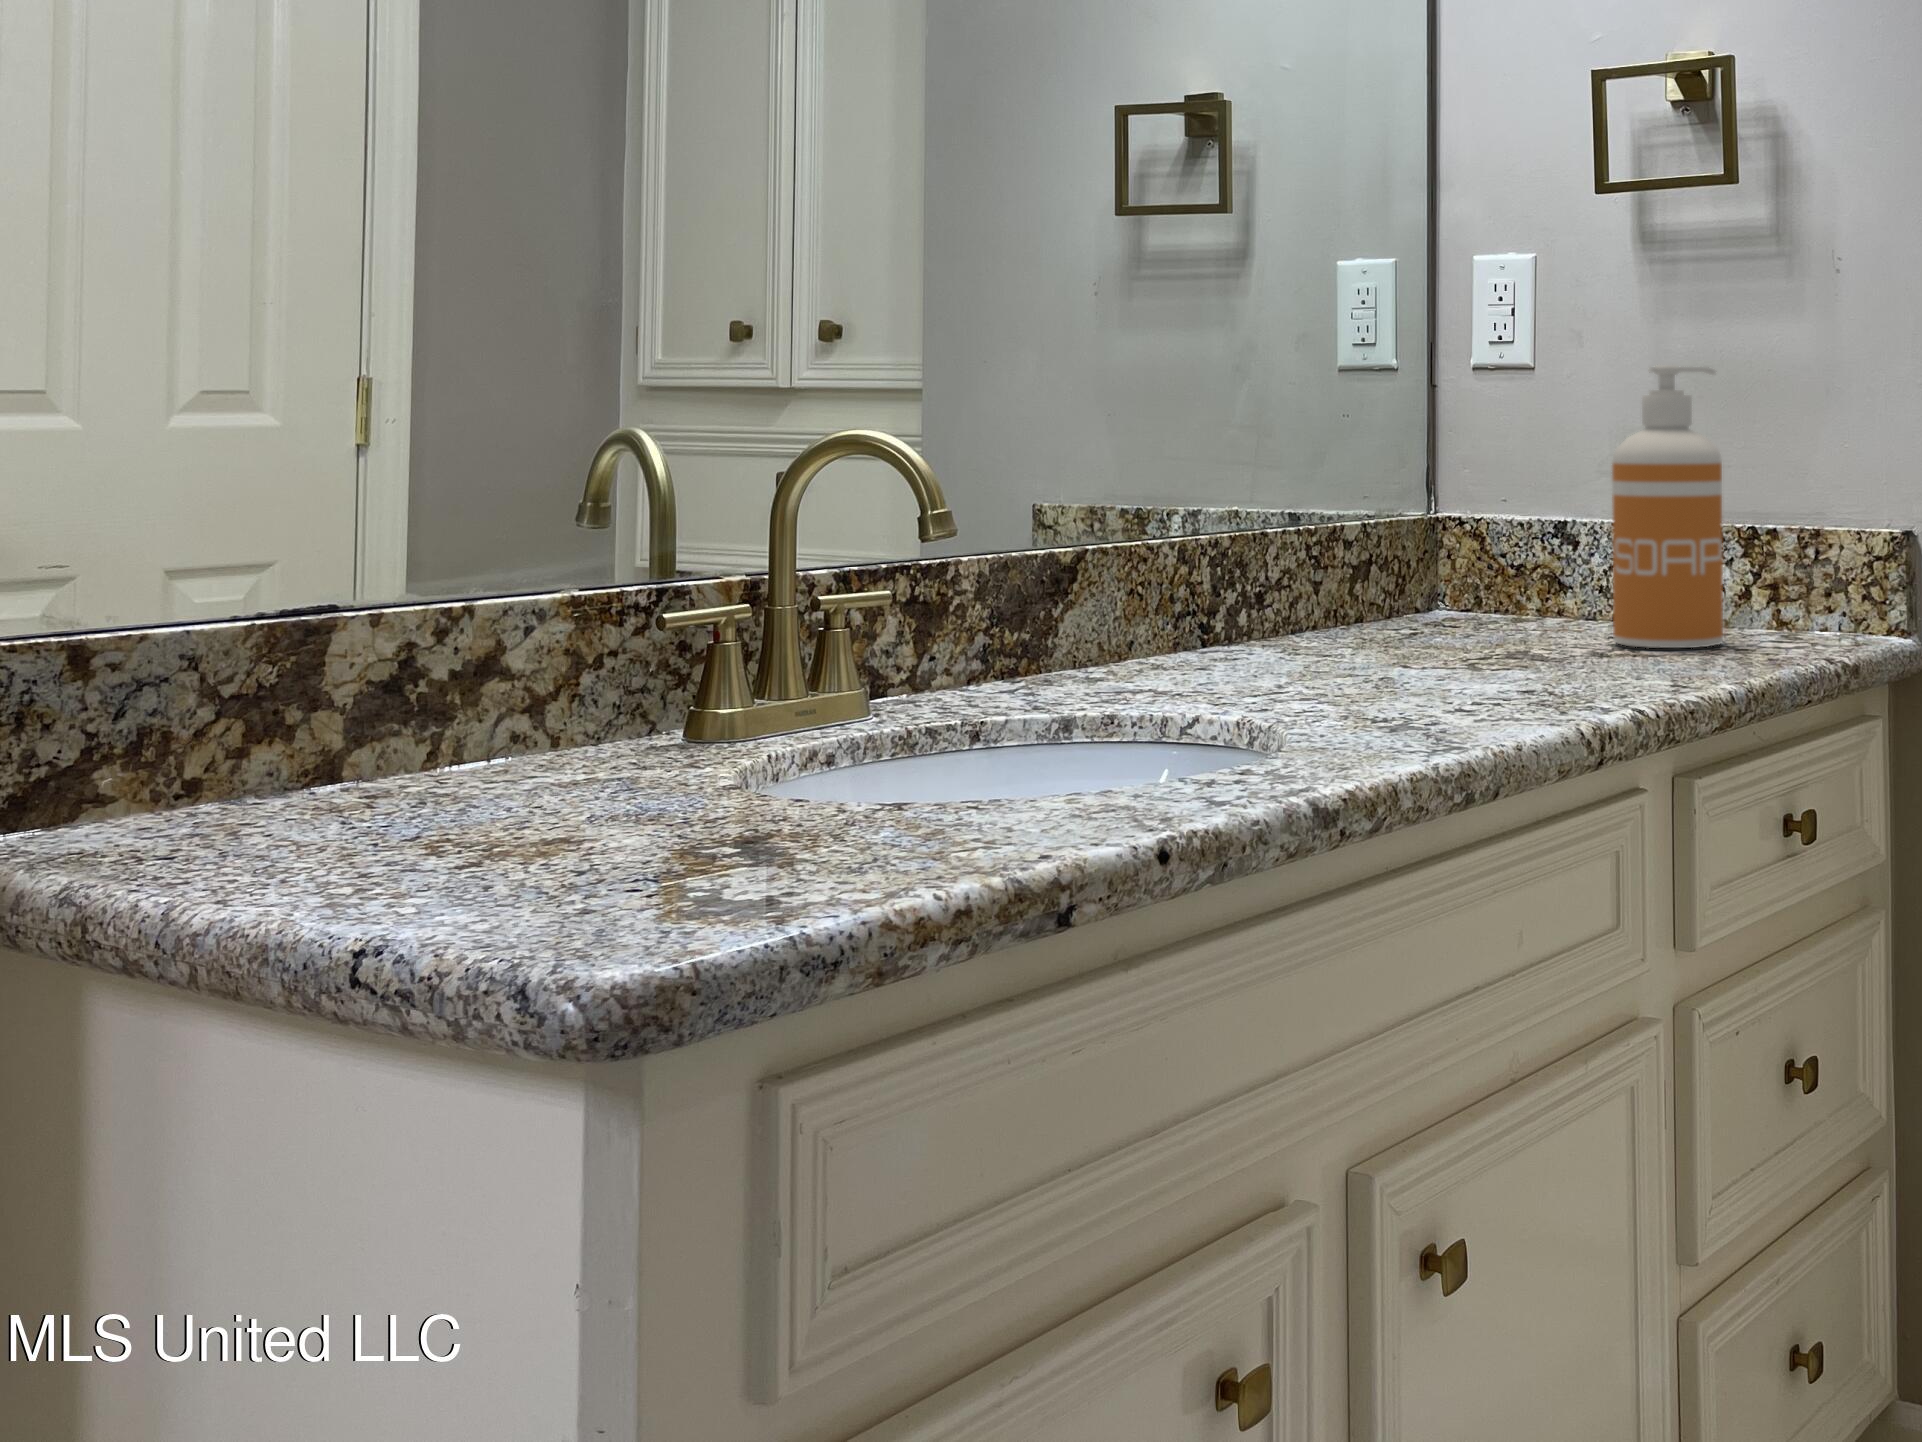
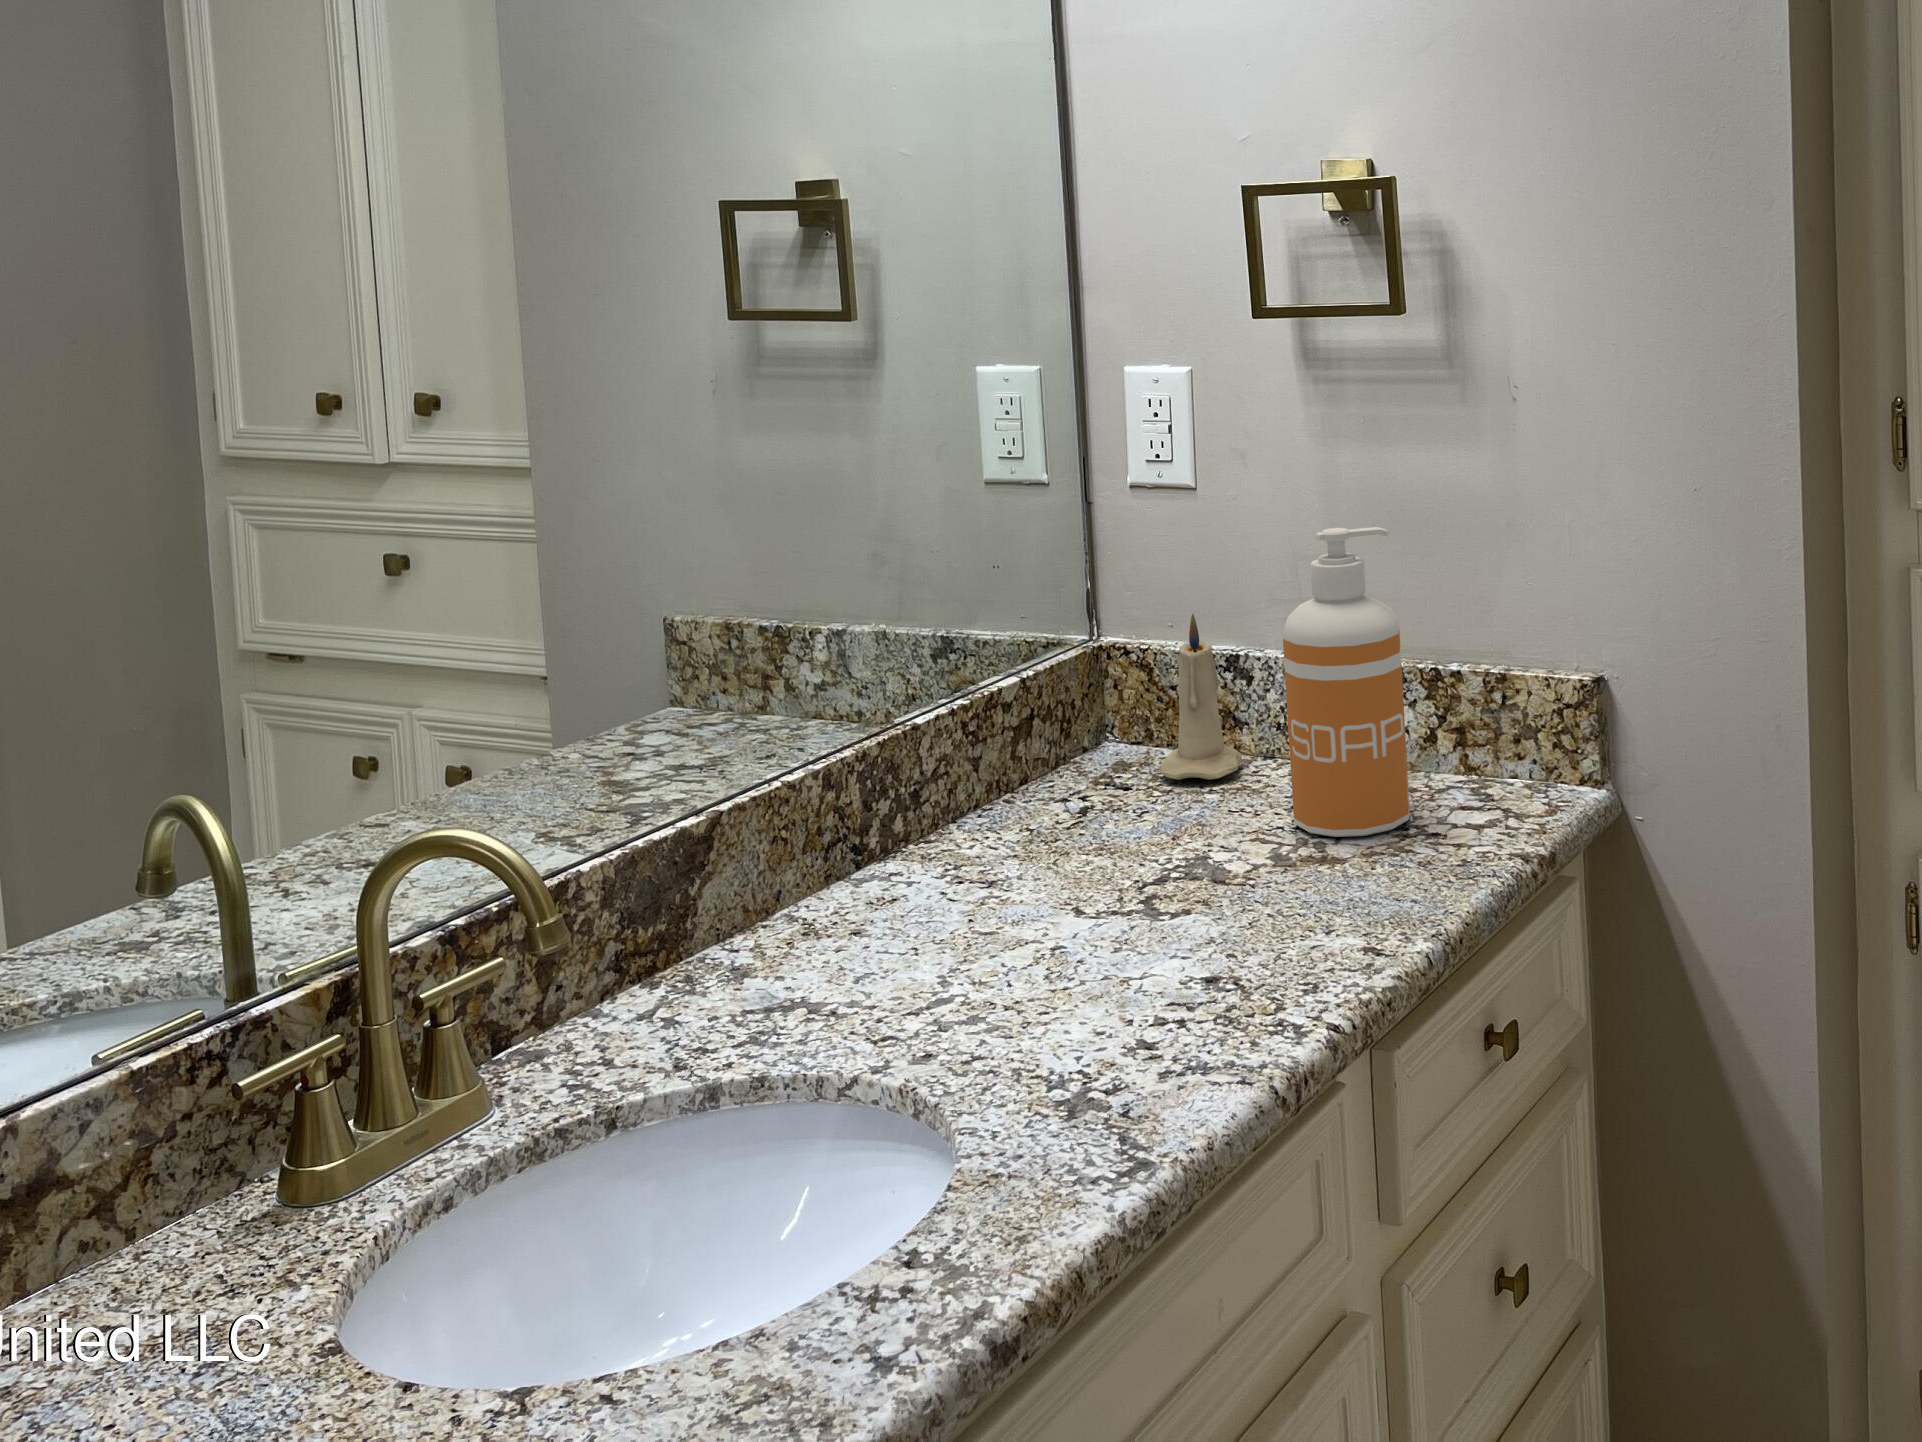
candle: none [1485,472,1565,626] -> present [1158,614,1243,780]

